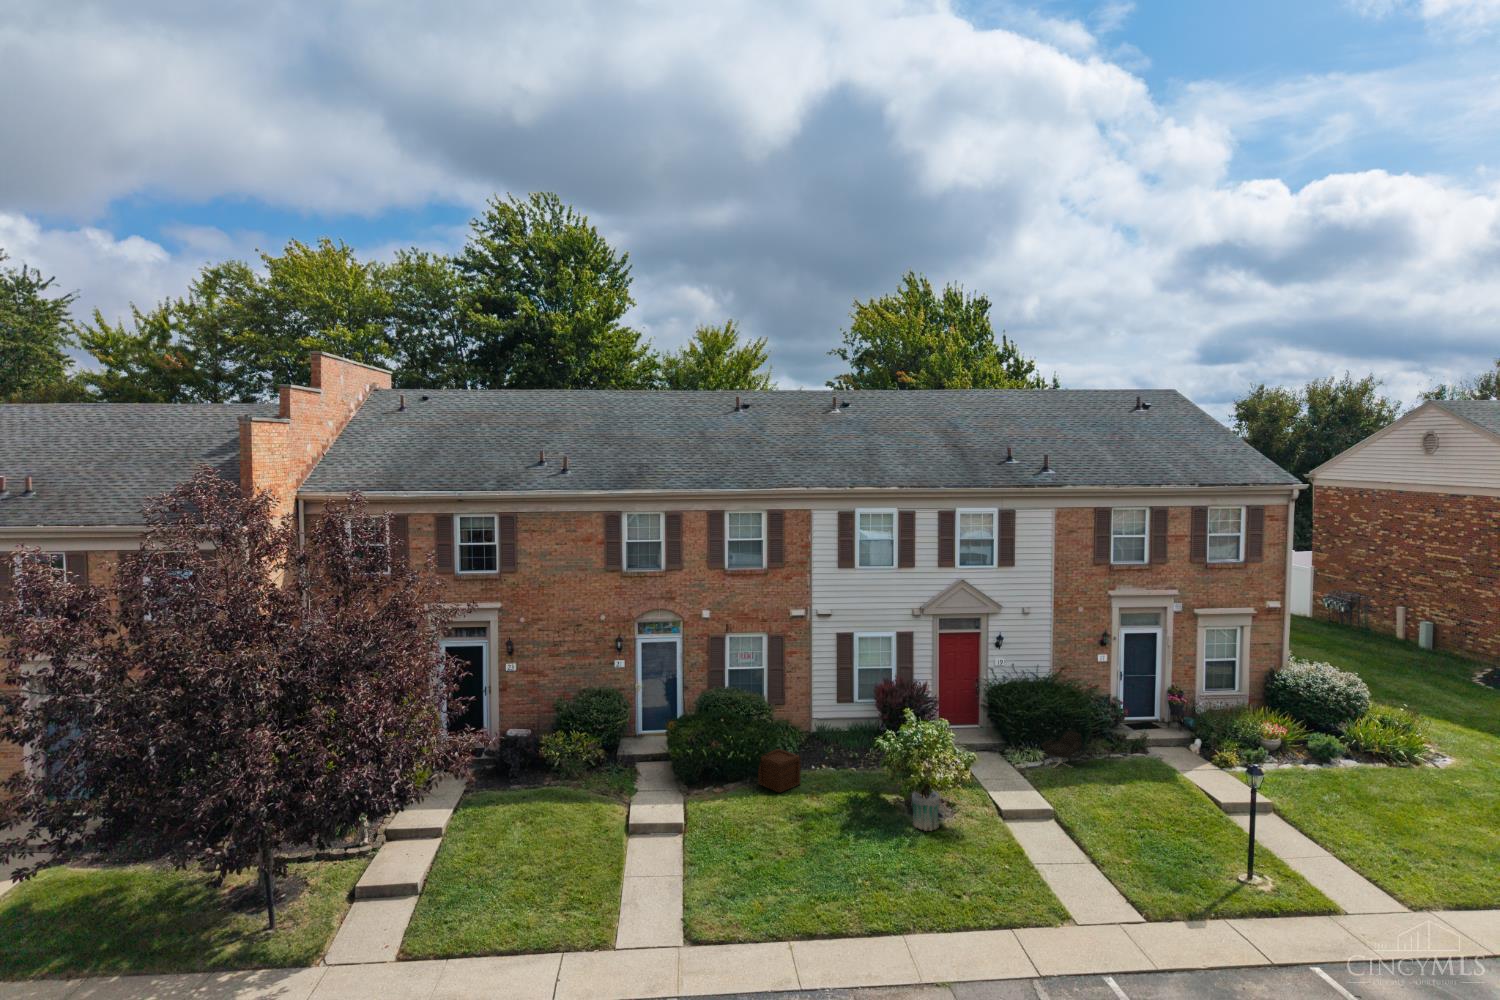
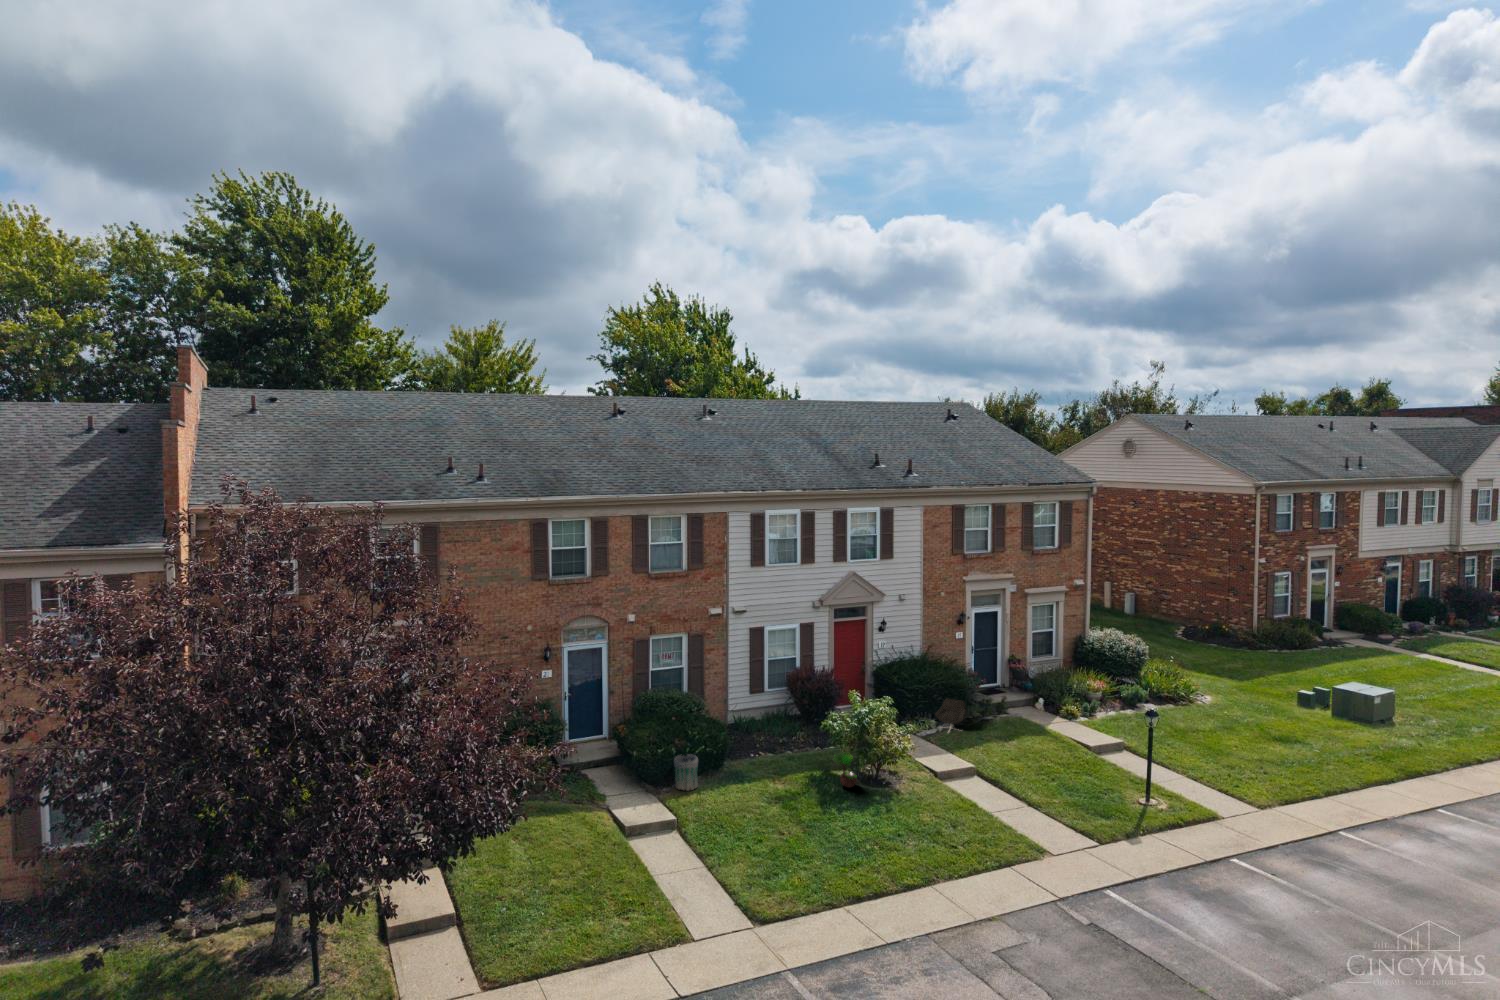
wooden crate: present [758,749,801,793] -> none [714,743,753,785]
potted tree: none [874,768,901,812] -> present [834,754,857,787]
trash can: present [912,791,940,831] -> present [674,754,698,791]

